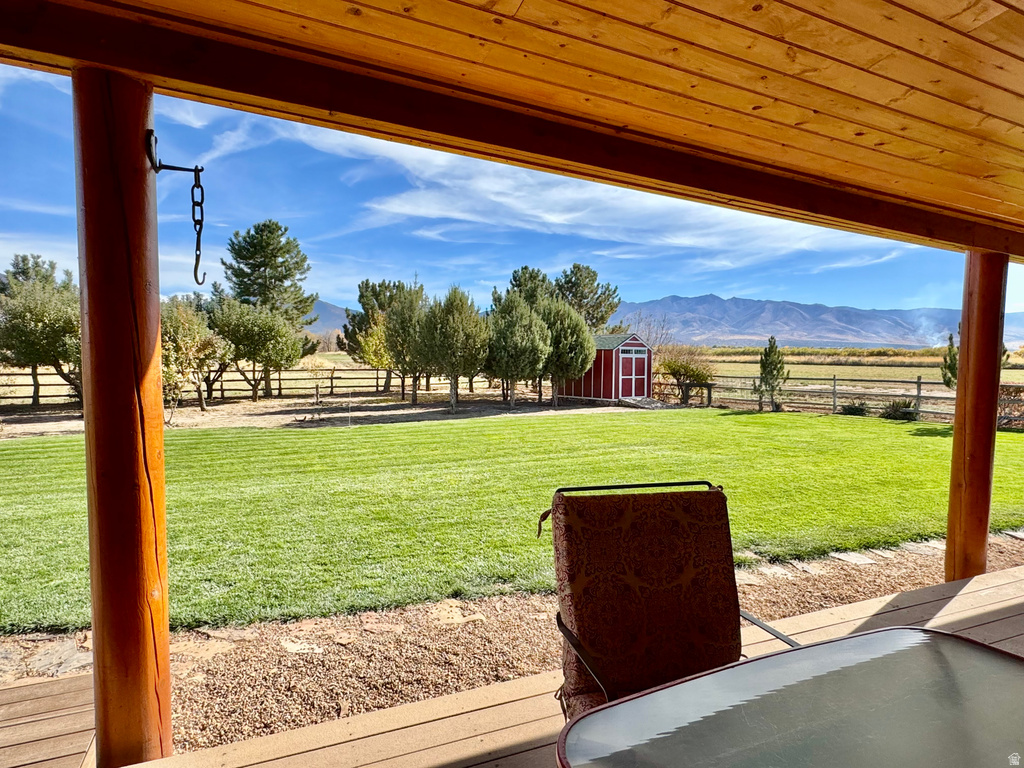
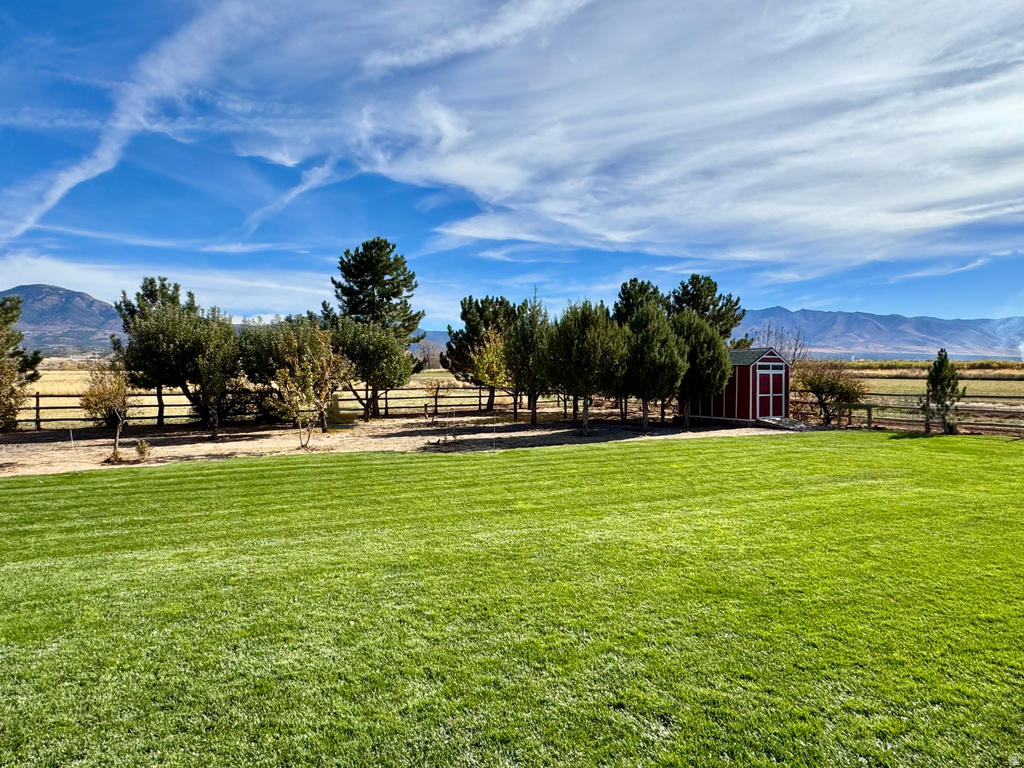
lounge chair: none [211,375,251,409] -> present [323,394,359,429]

